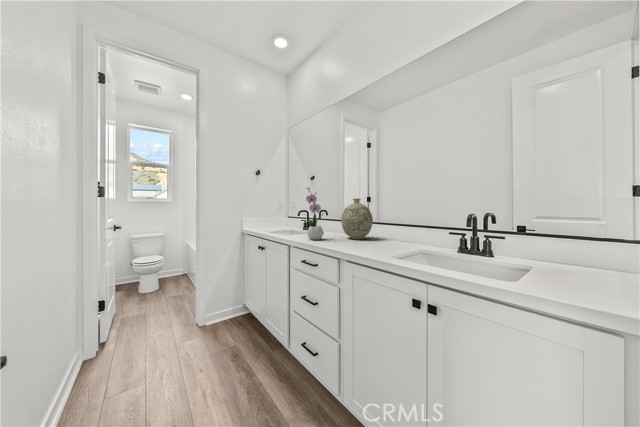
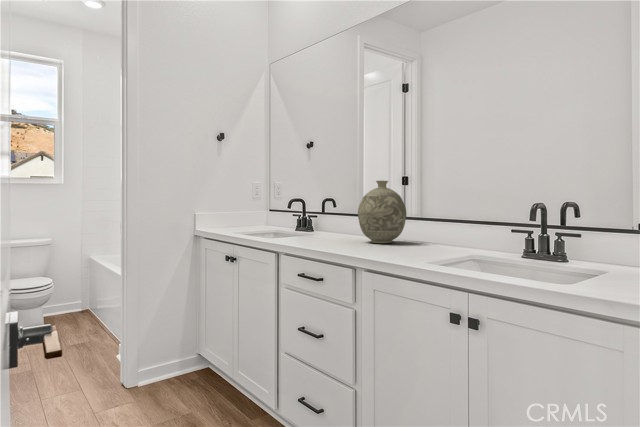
flower arrangement: present [306,188,324,240] -> none [304,163,333,244]

